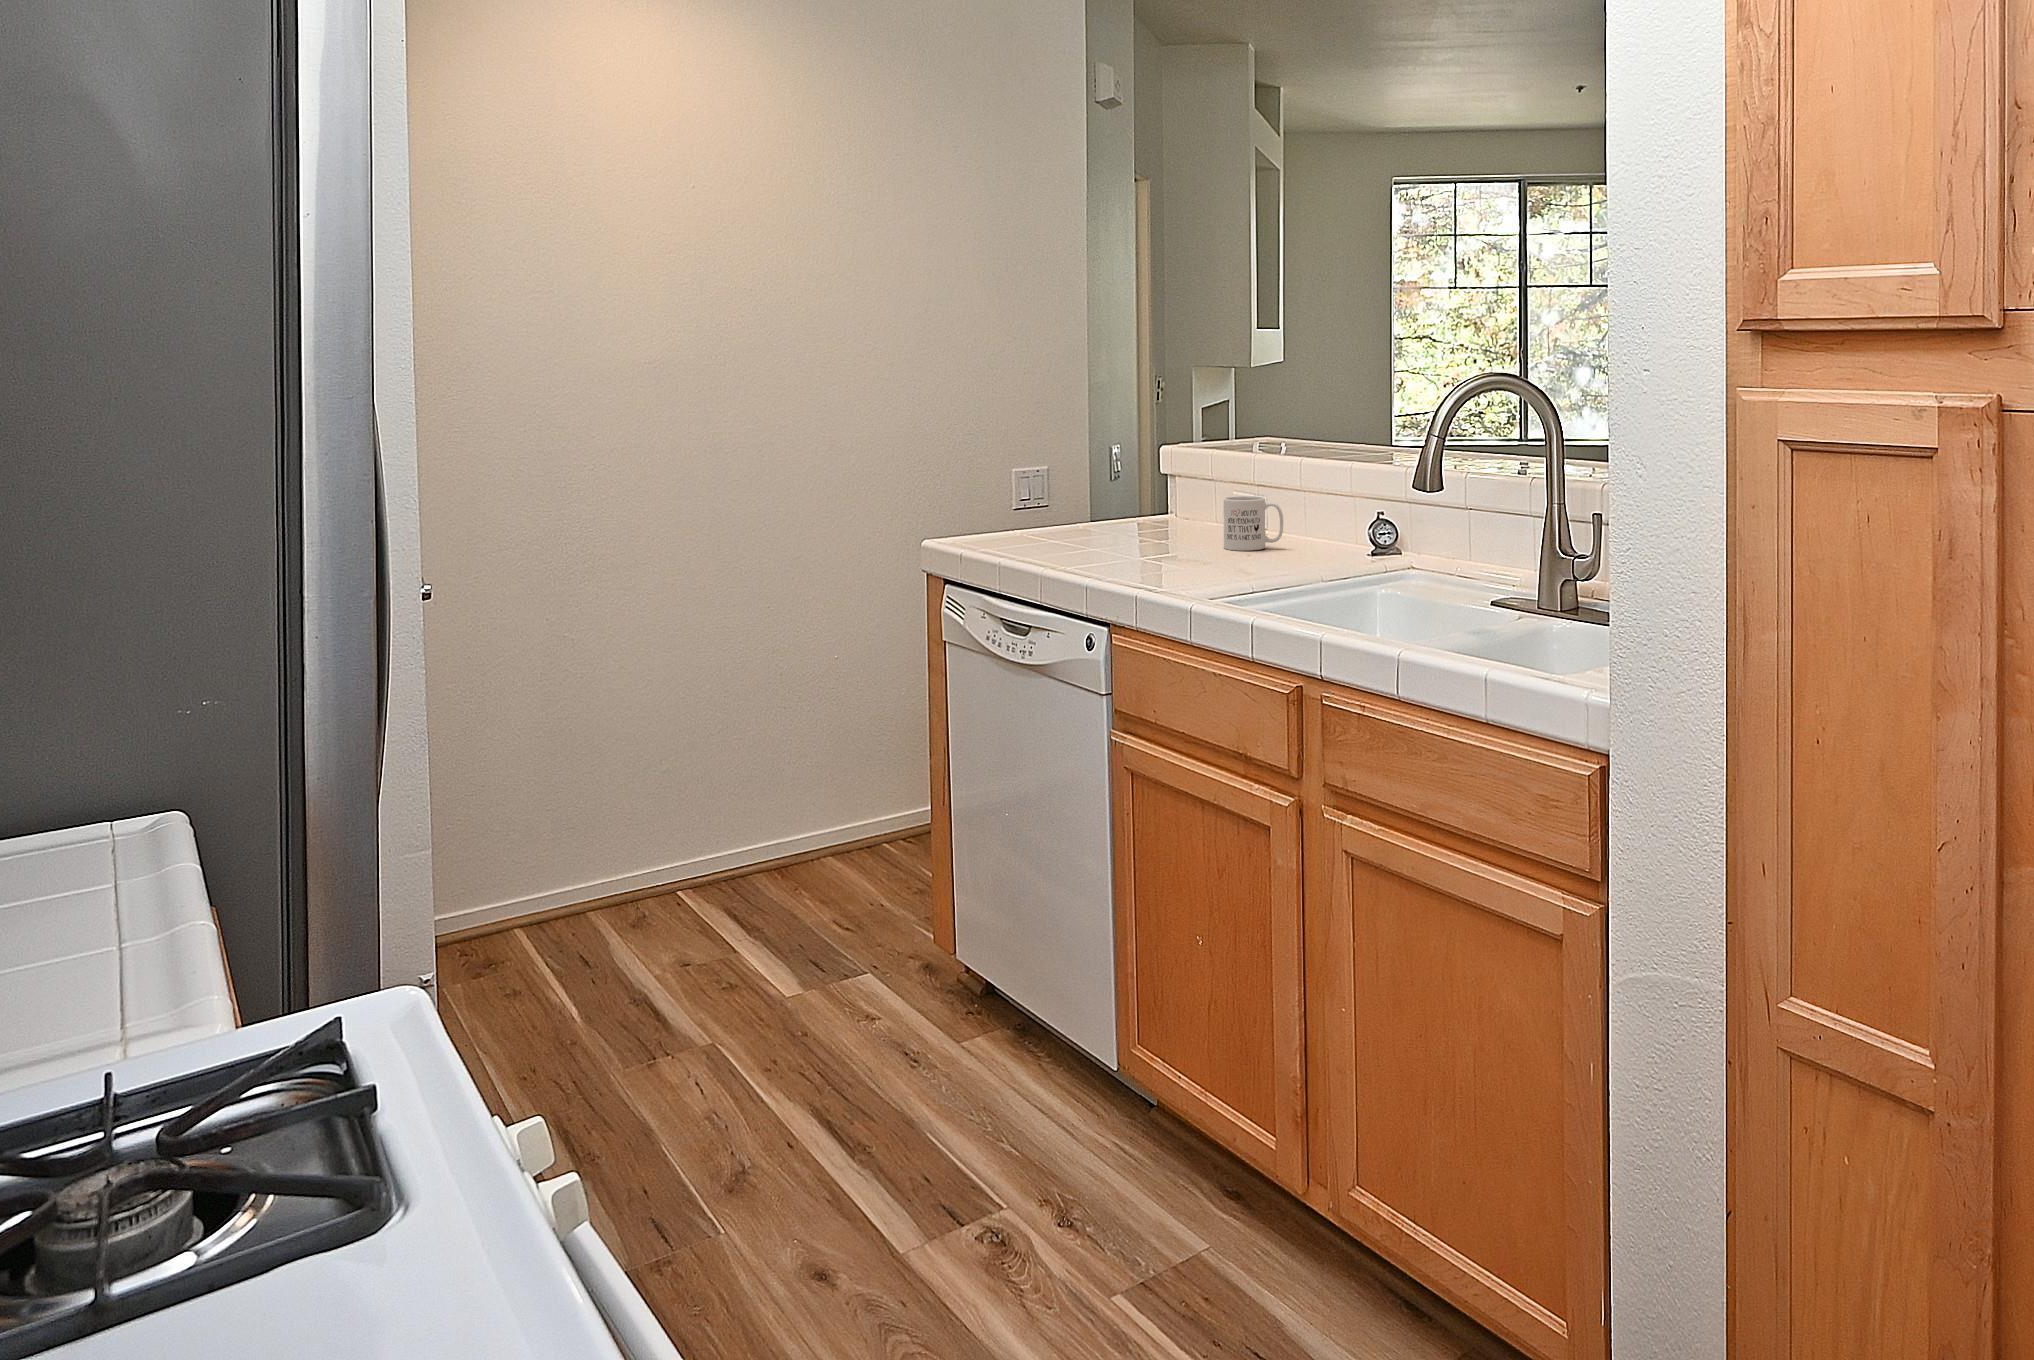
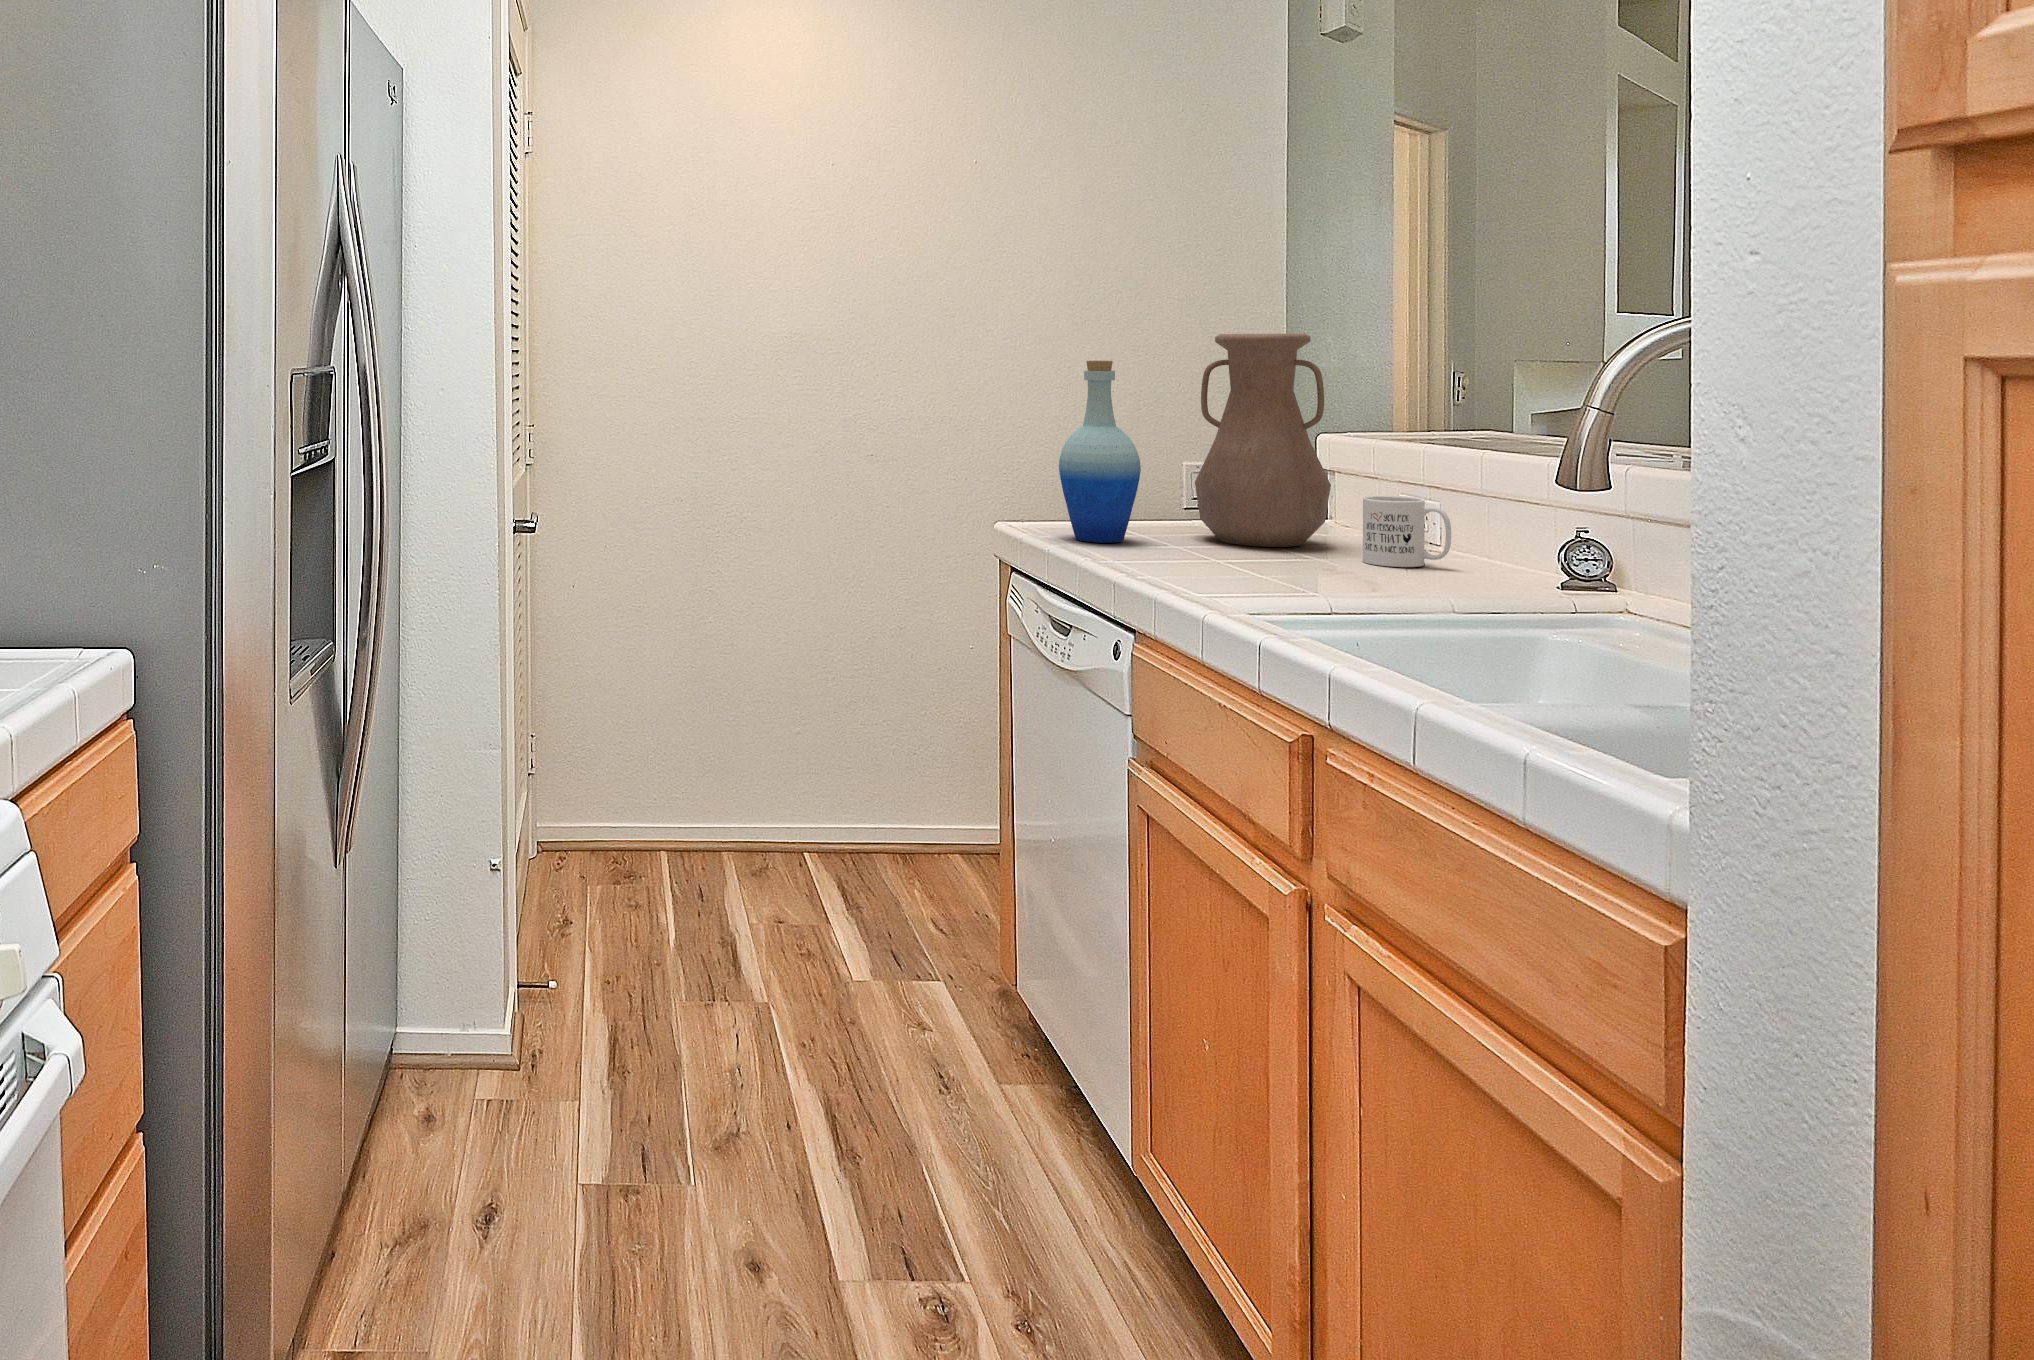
vase: none [1090,369,1191,544] -> present [1195,334,1331,547]
bottle: none [992,395,1060,552] -> present [1059,360,1141,543]

